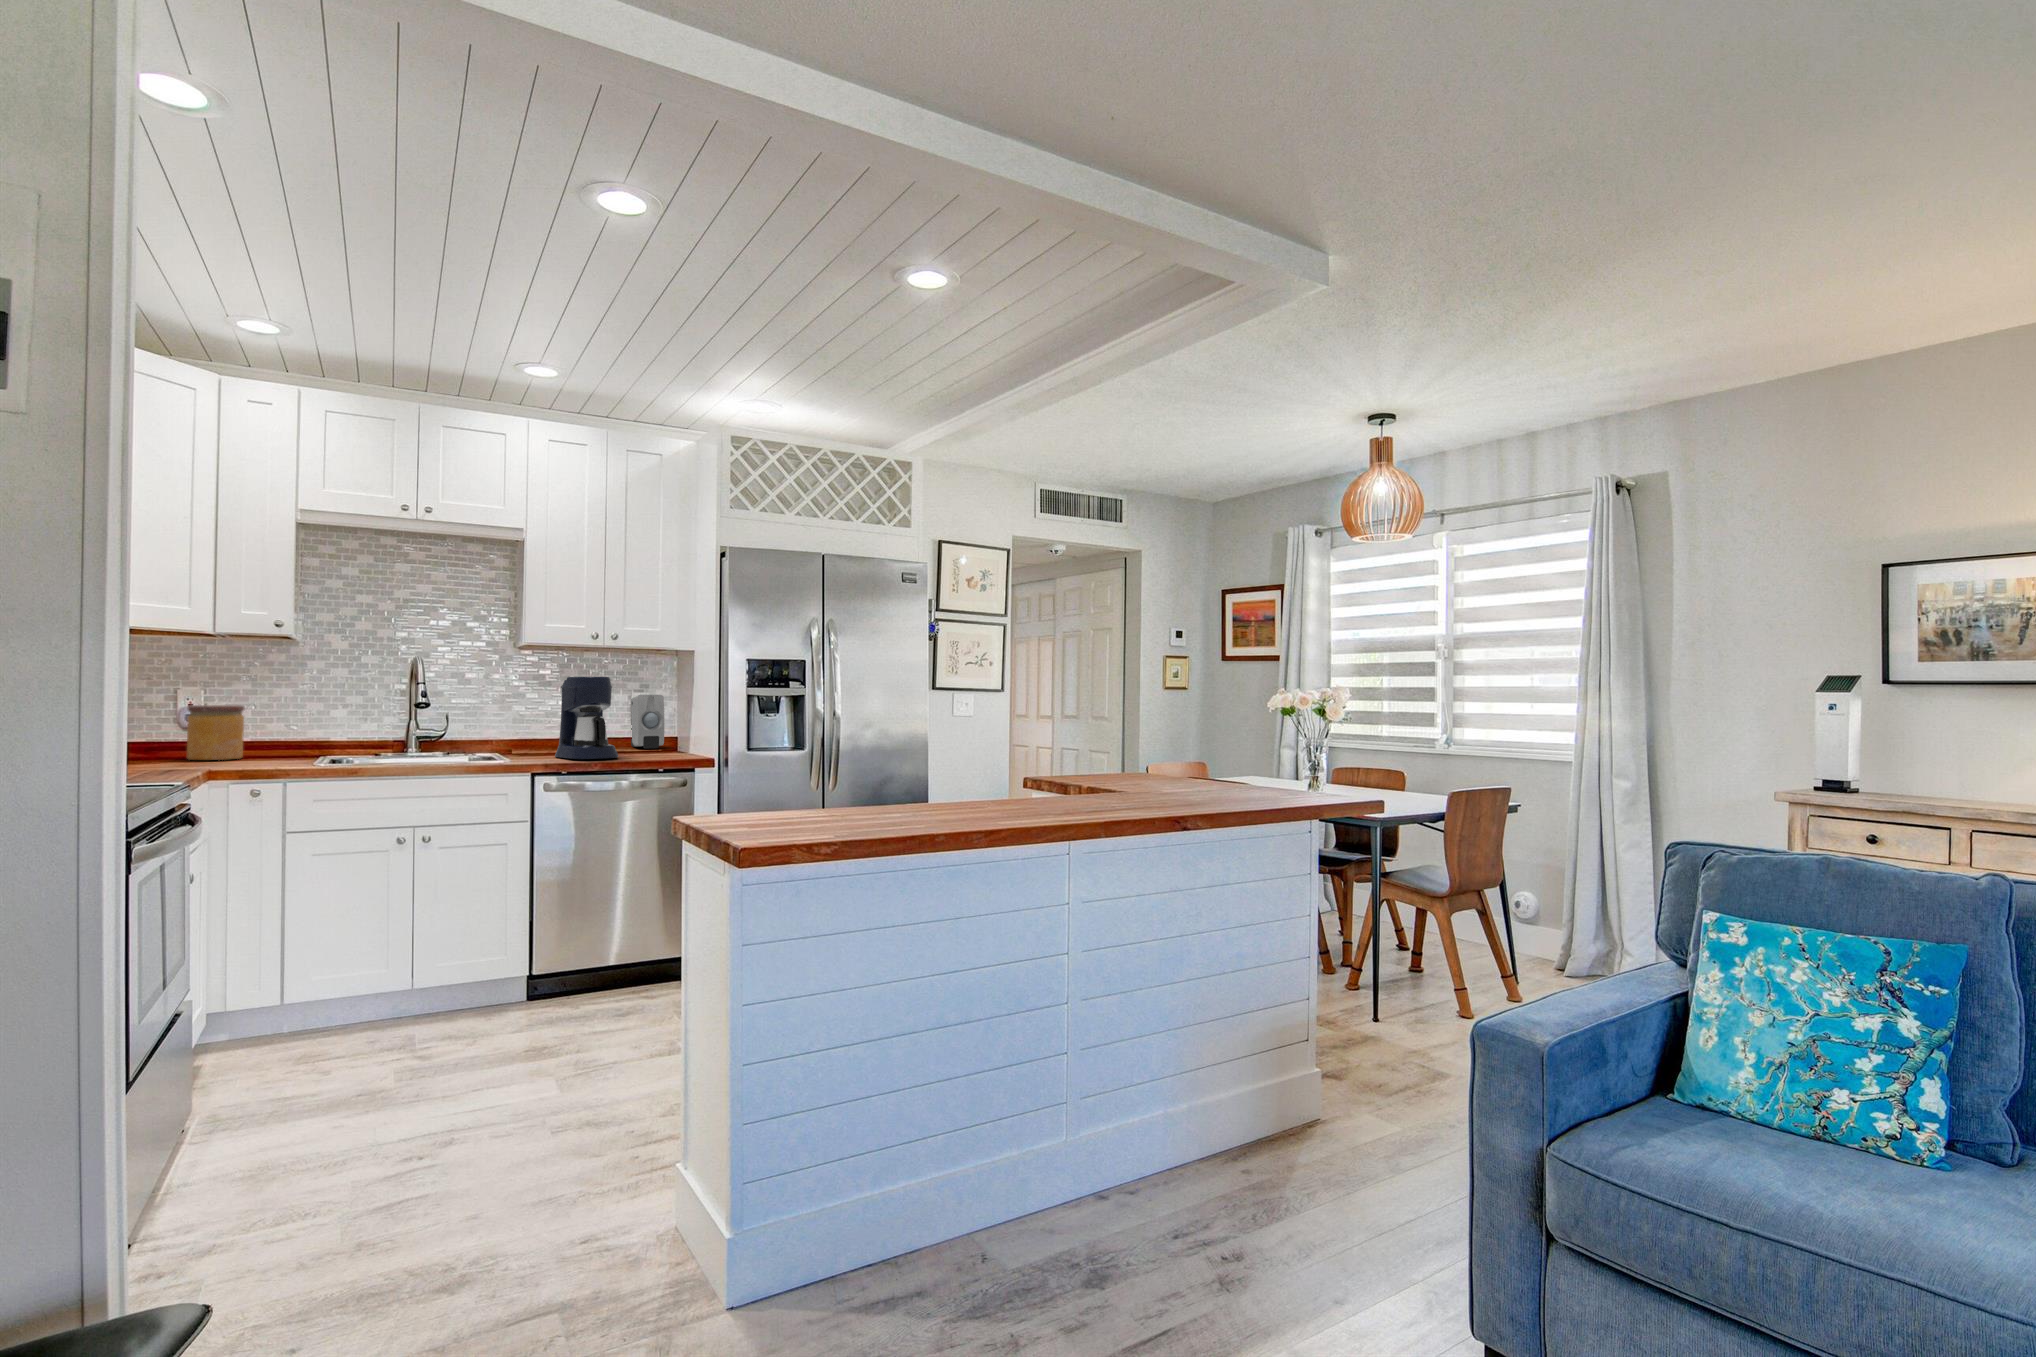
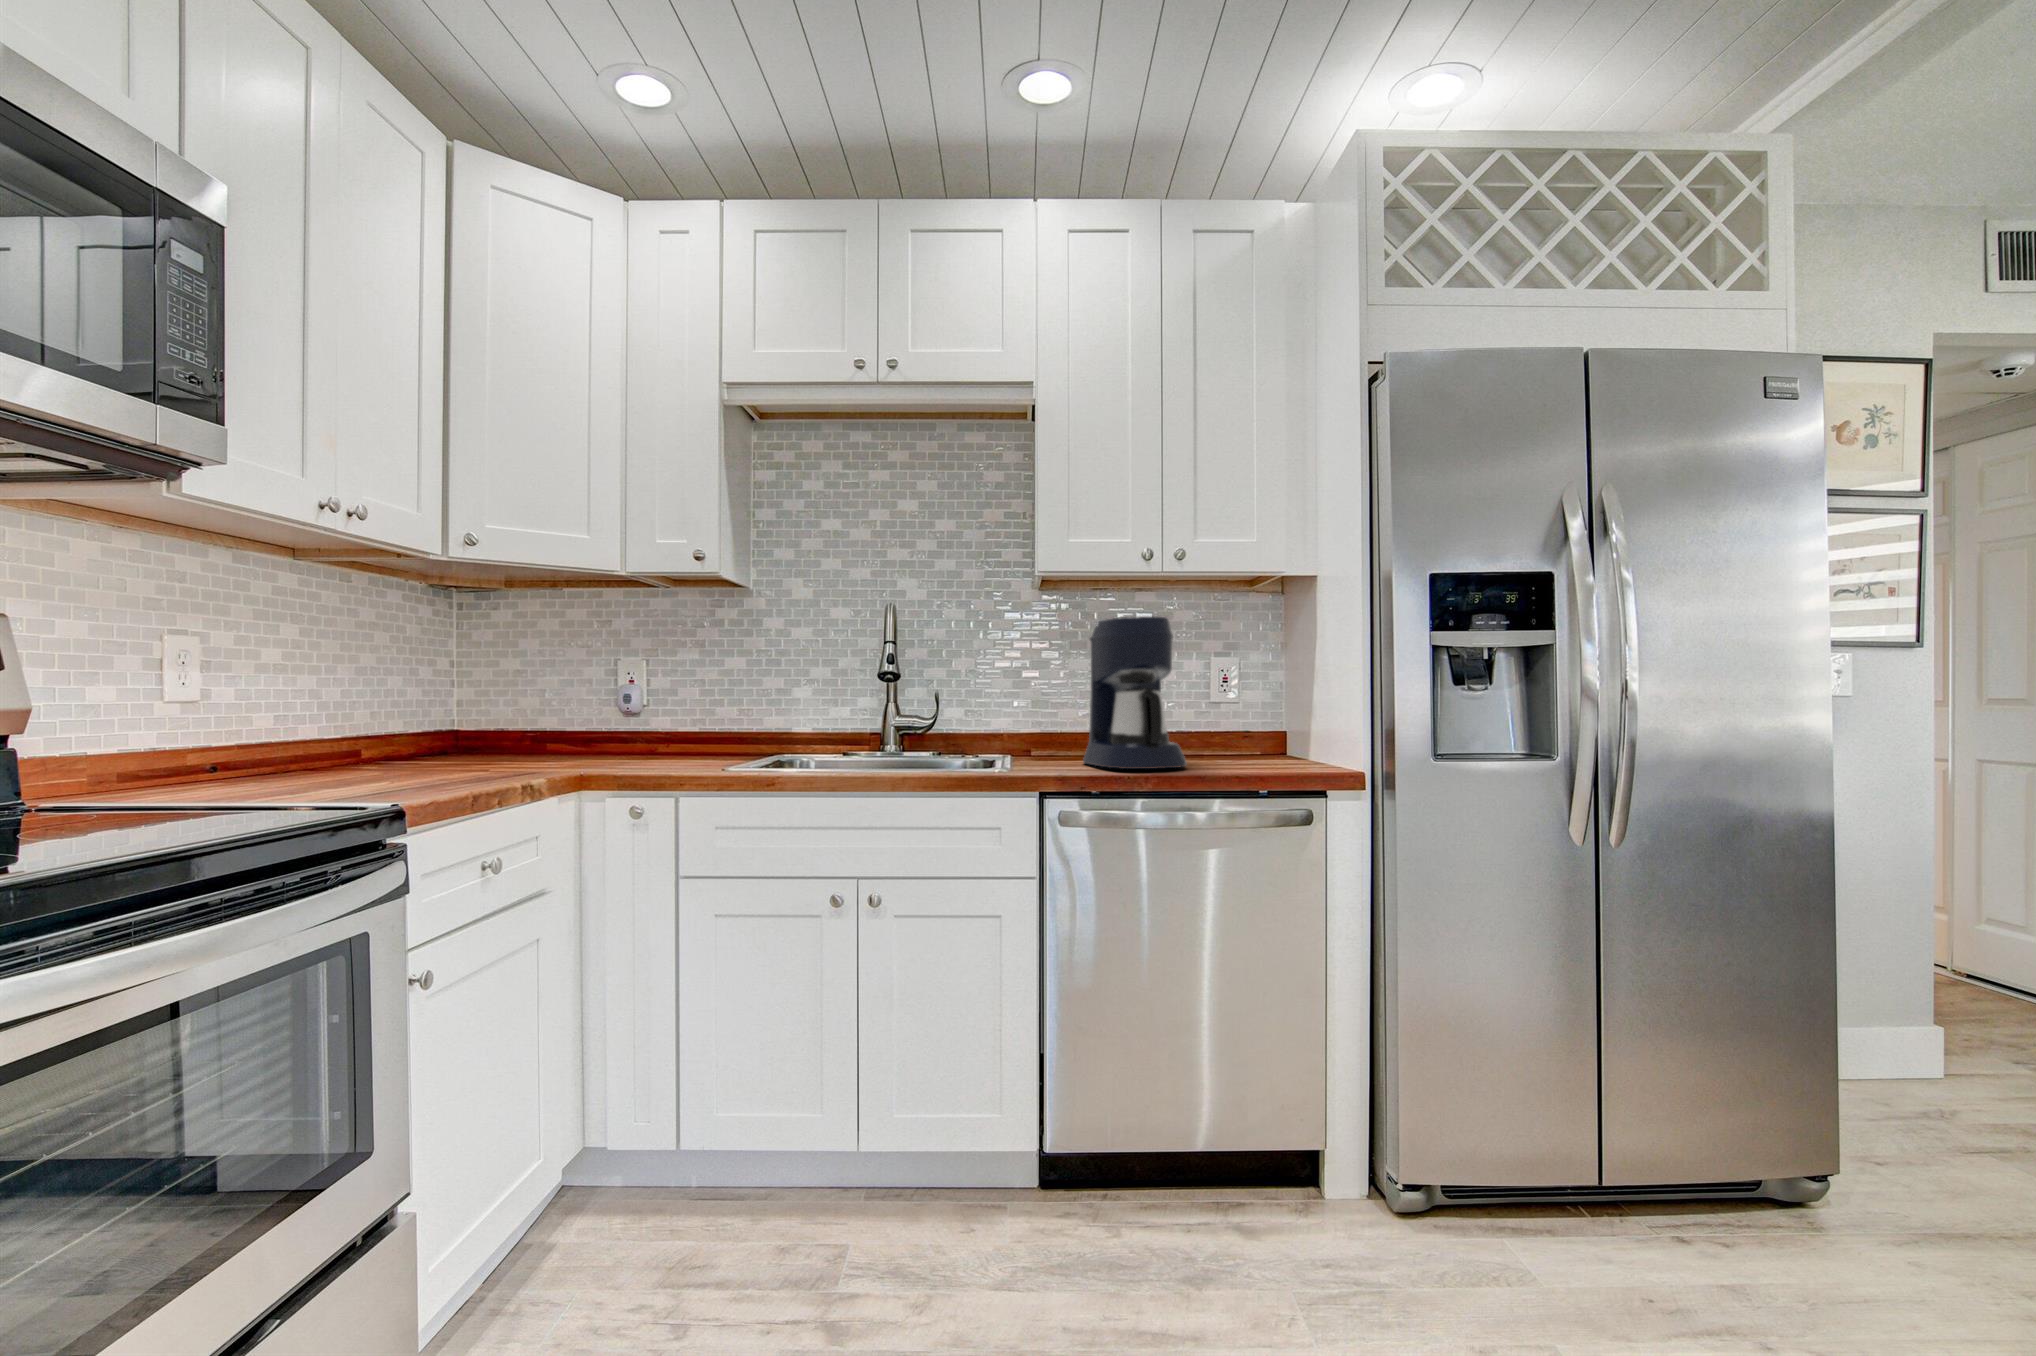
soap dispenser: present [631,695,664,749] -> none [1214,655,1270,750]
jar: present [187,705,244,760] -> none [605,678,673,757]

